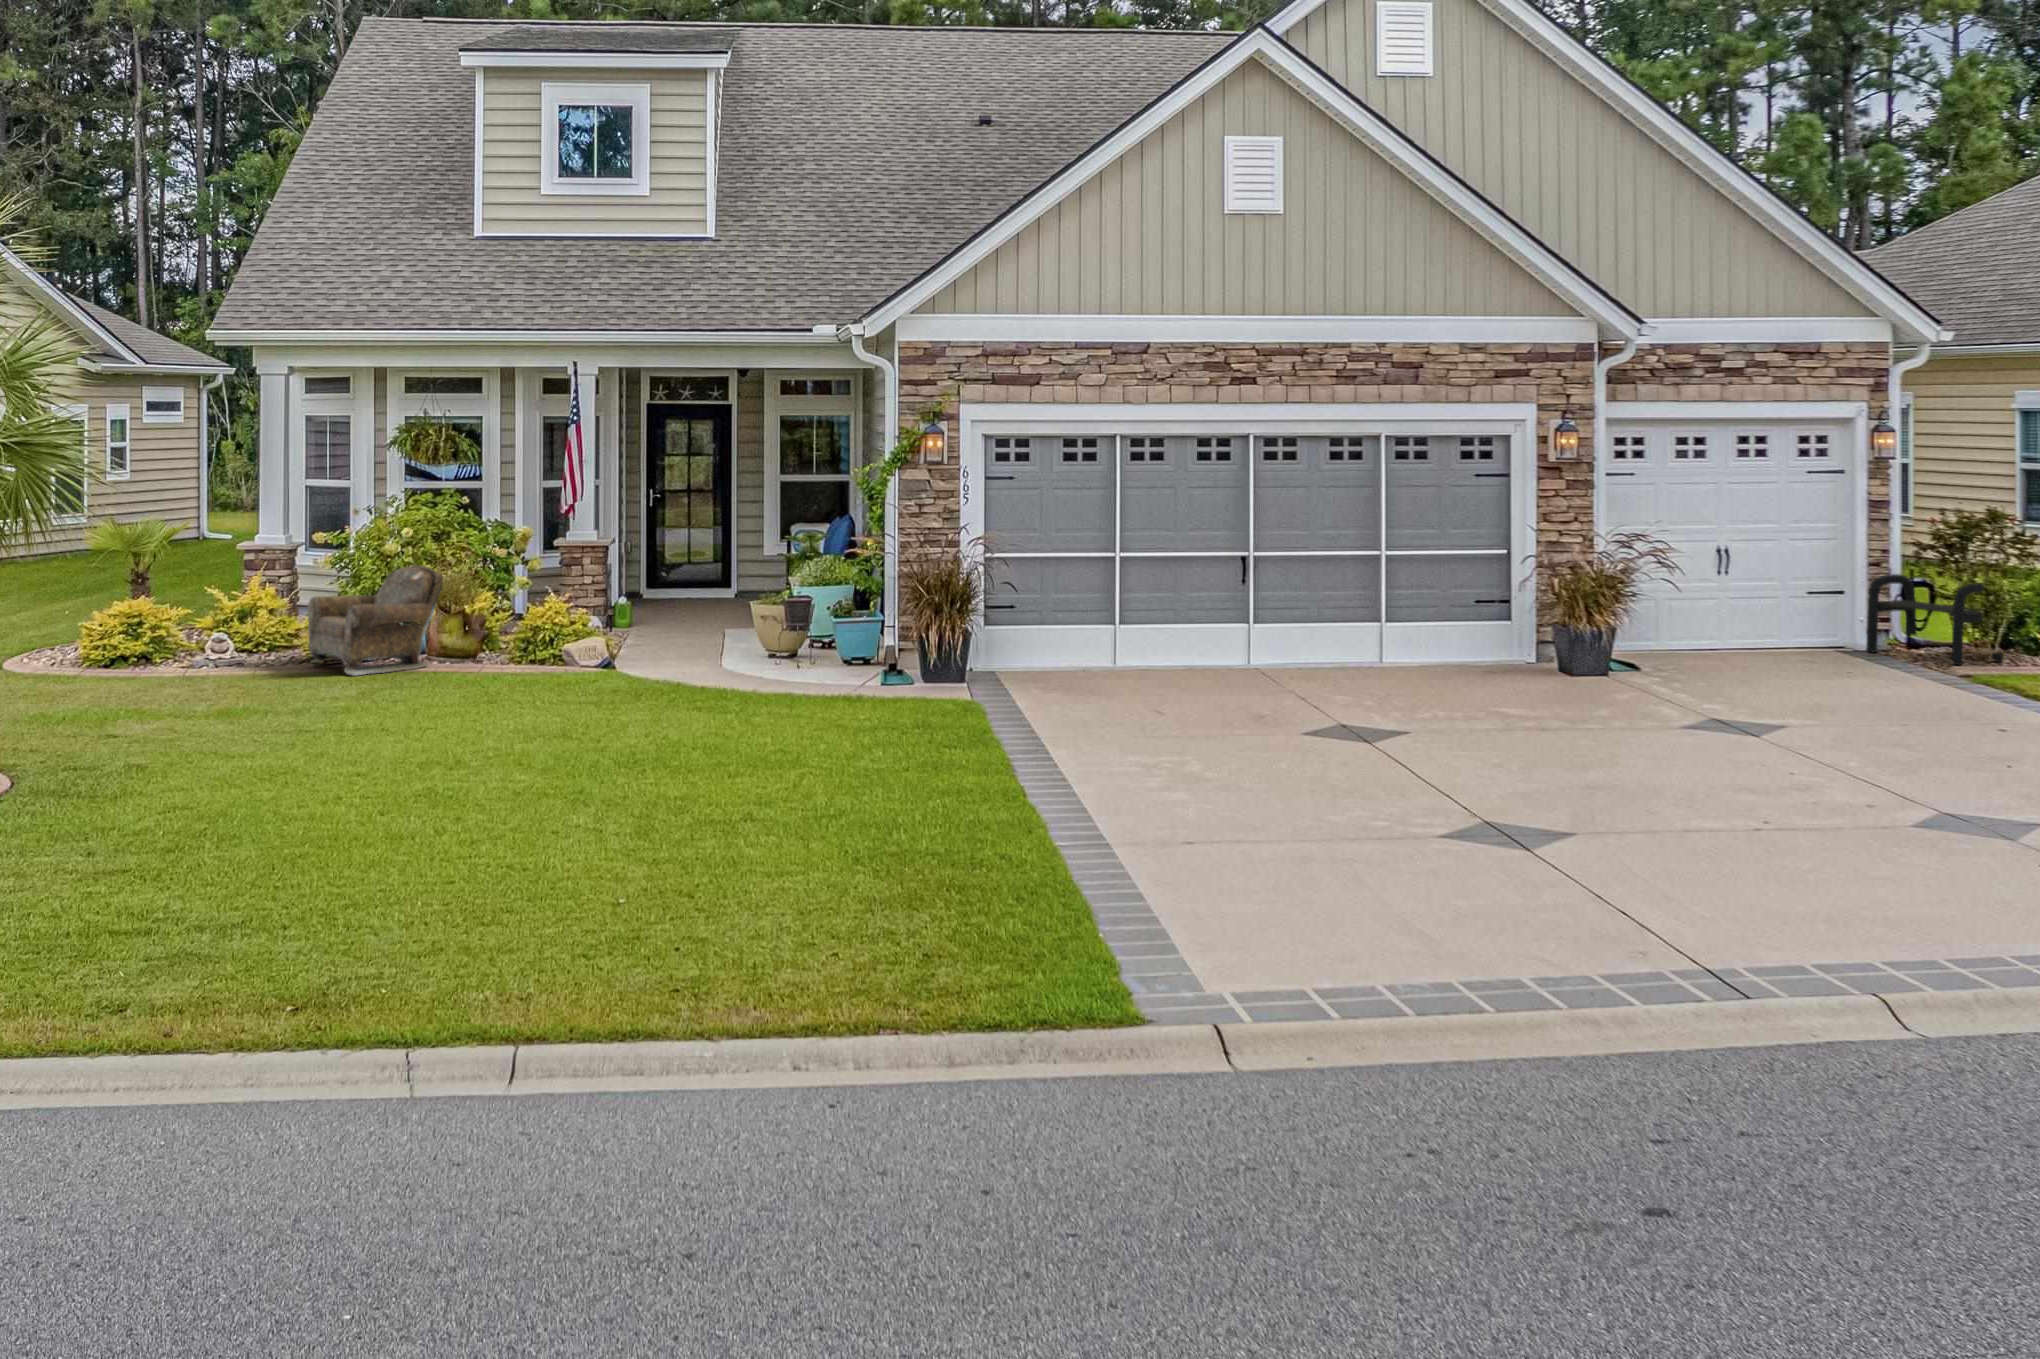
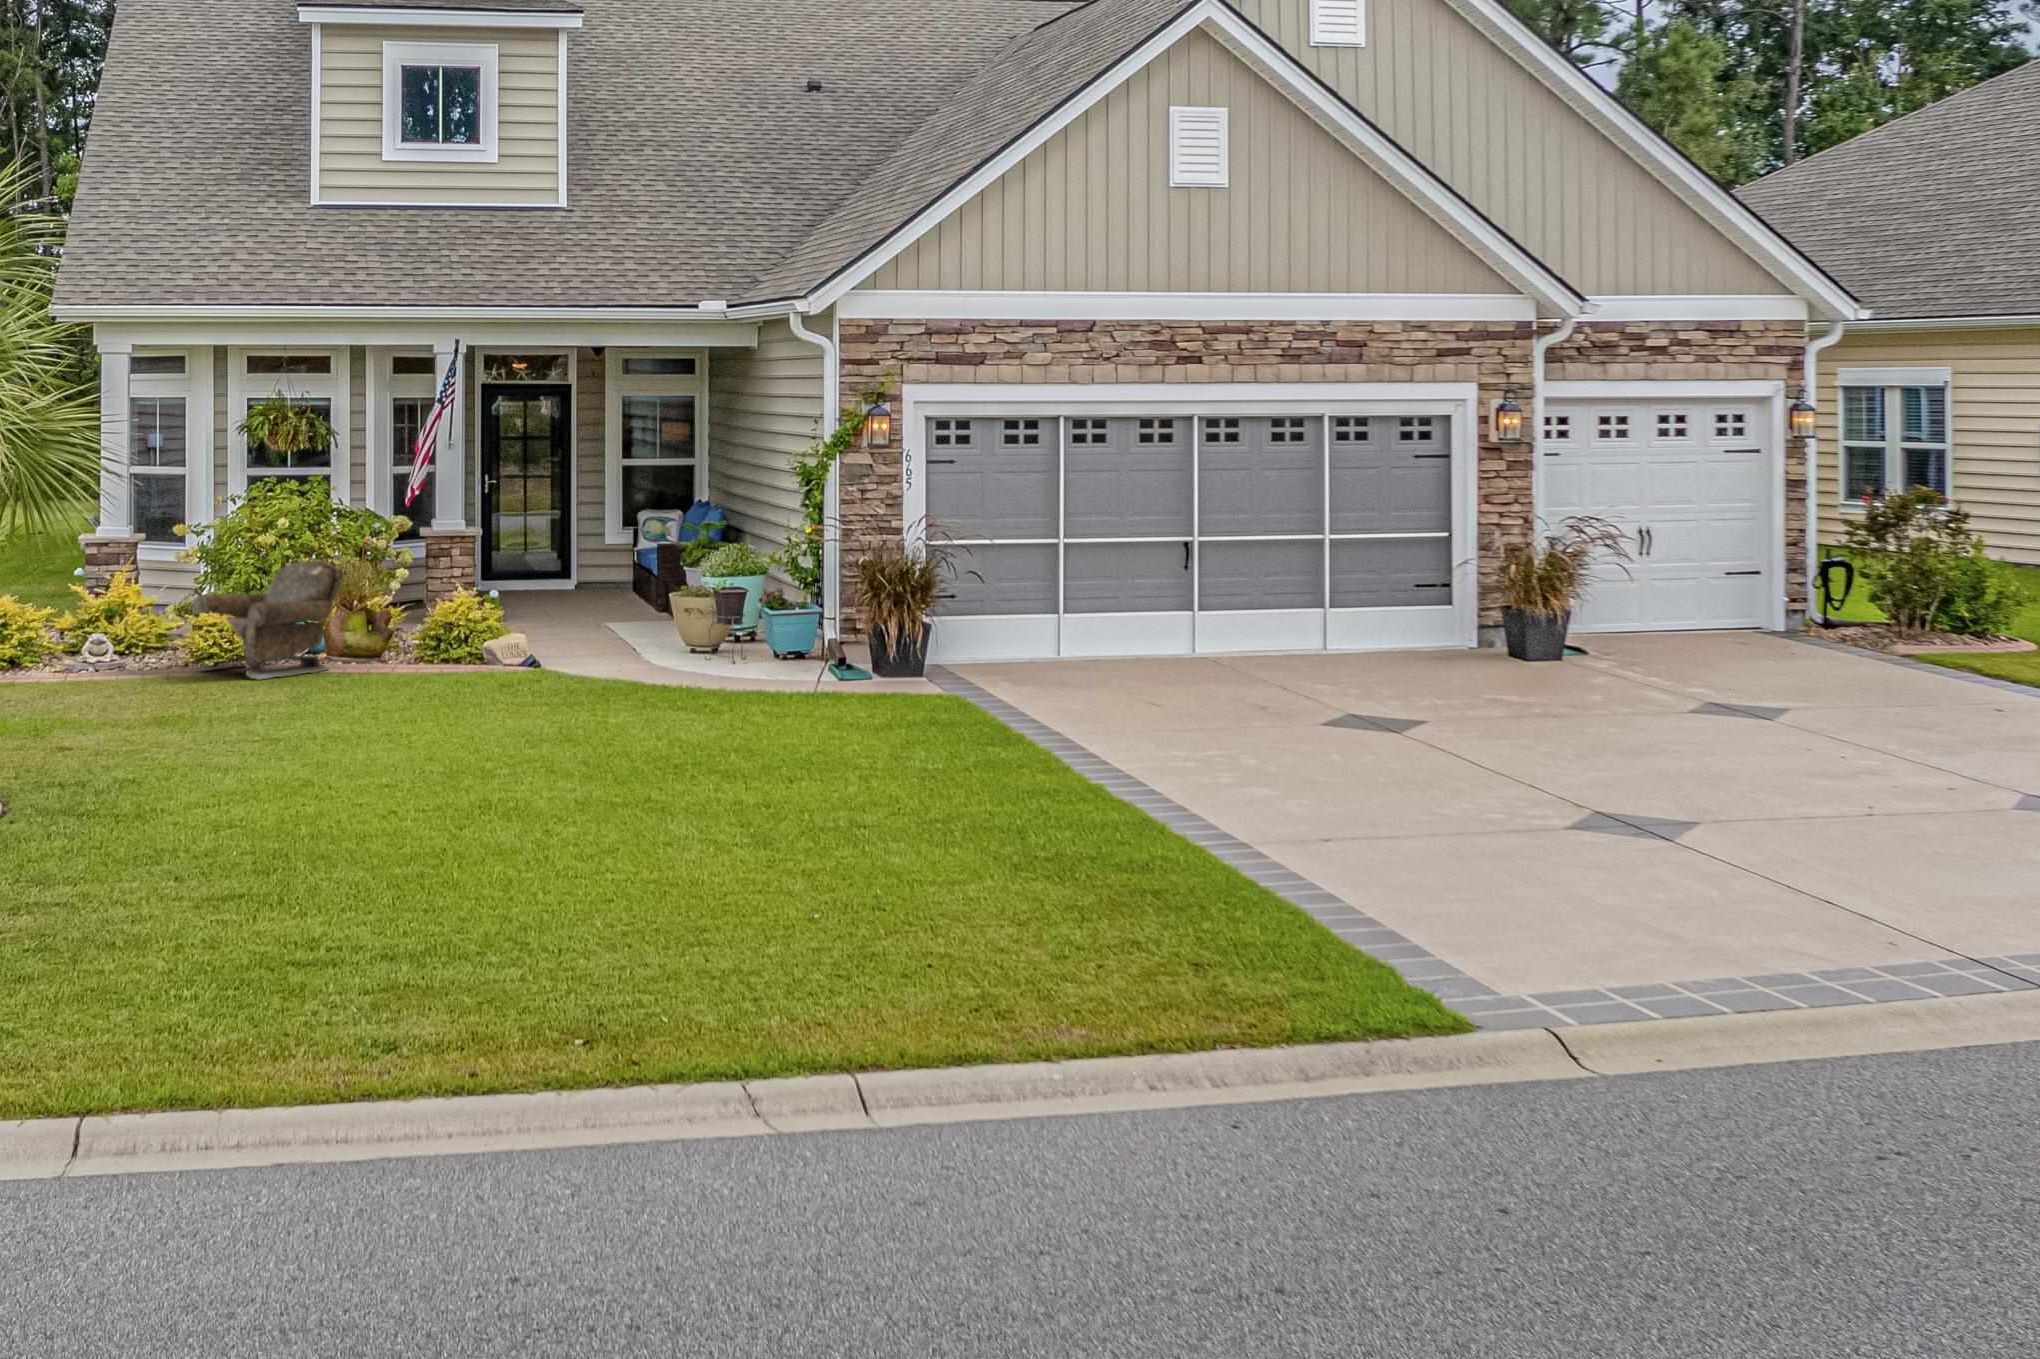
bench: present [1867,574,2003,665] -> none [1784,553,1919,641]

